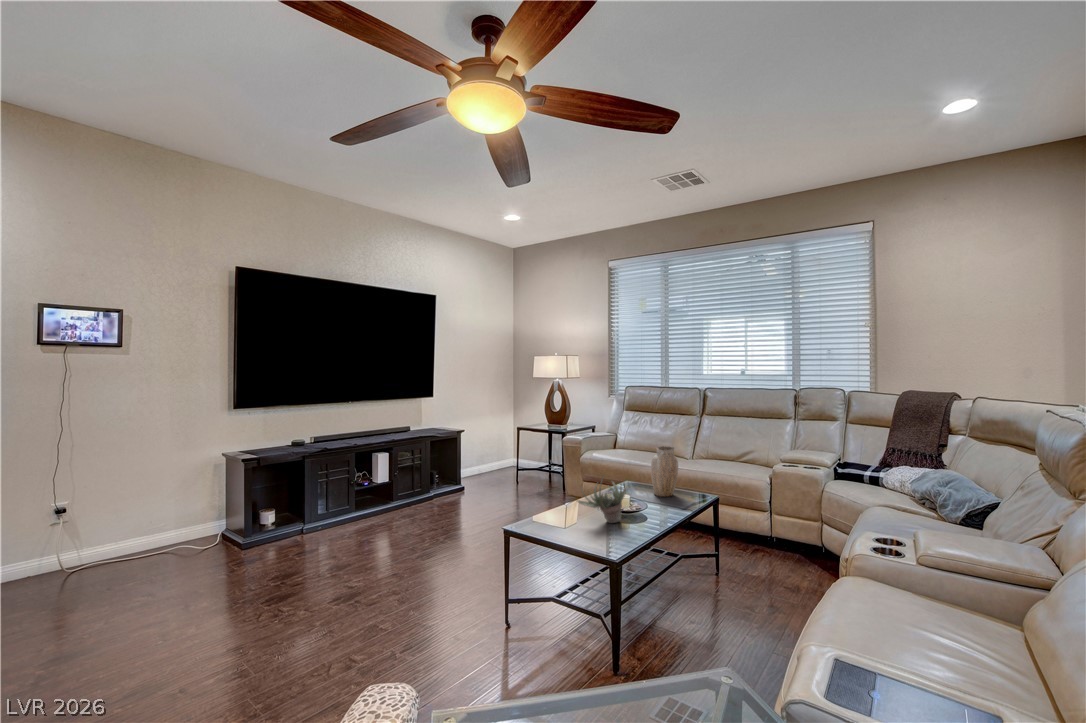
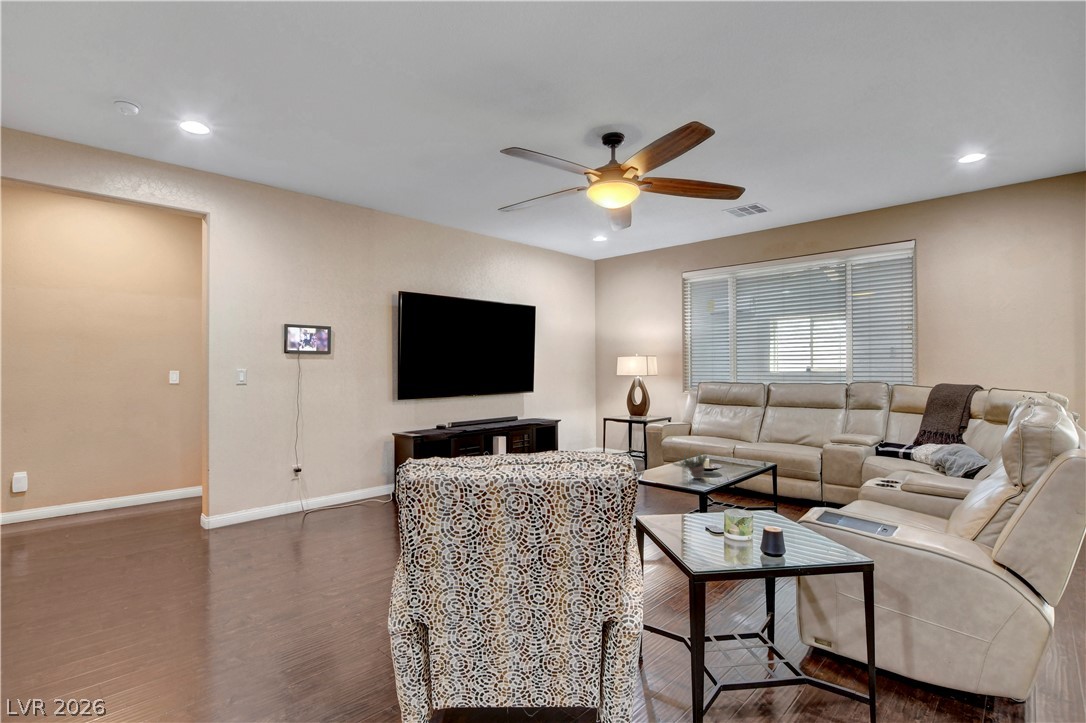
vase: present [651,446,678,497] -> none [724,428,746,466]

